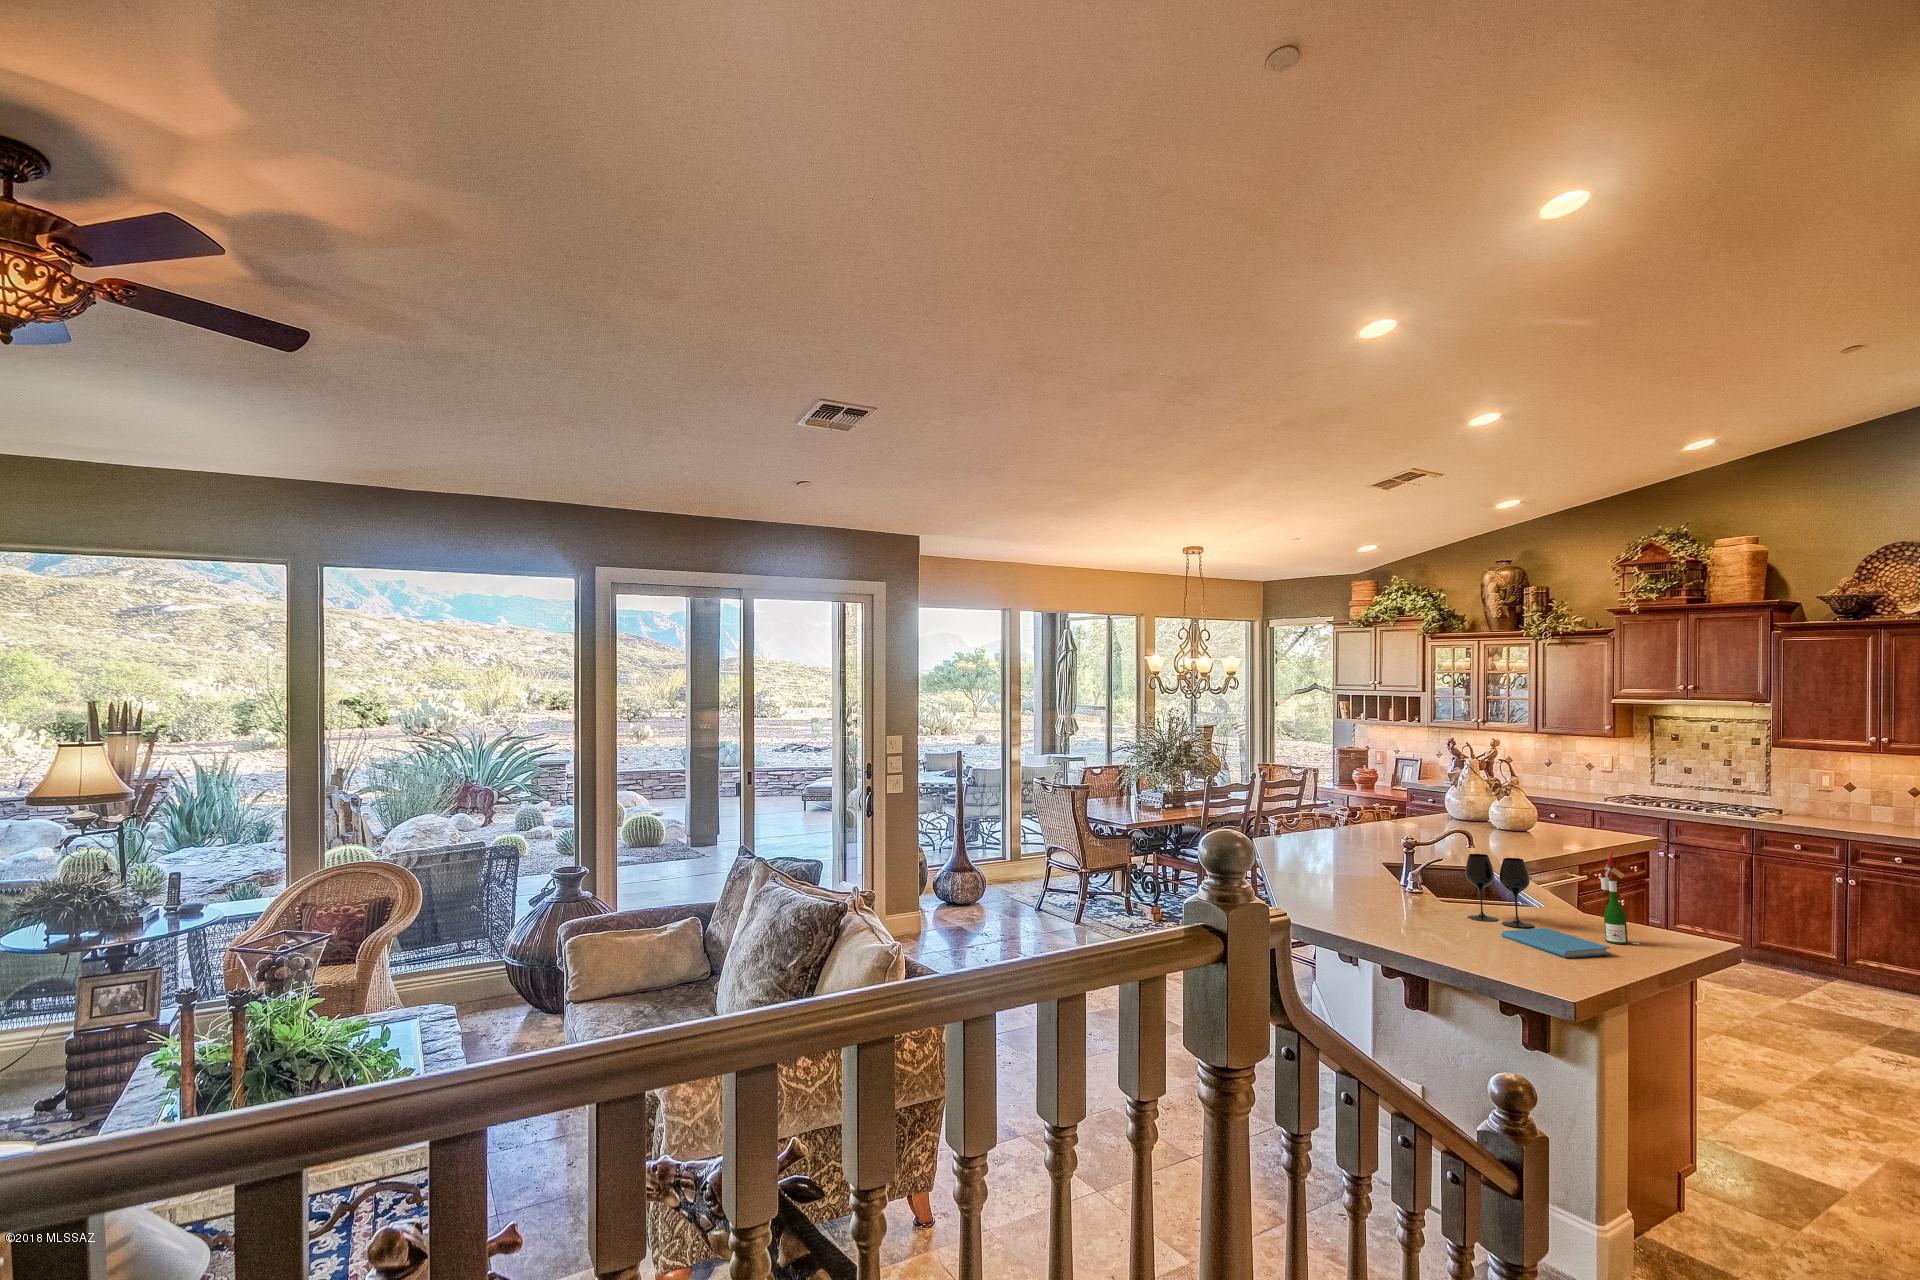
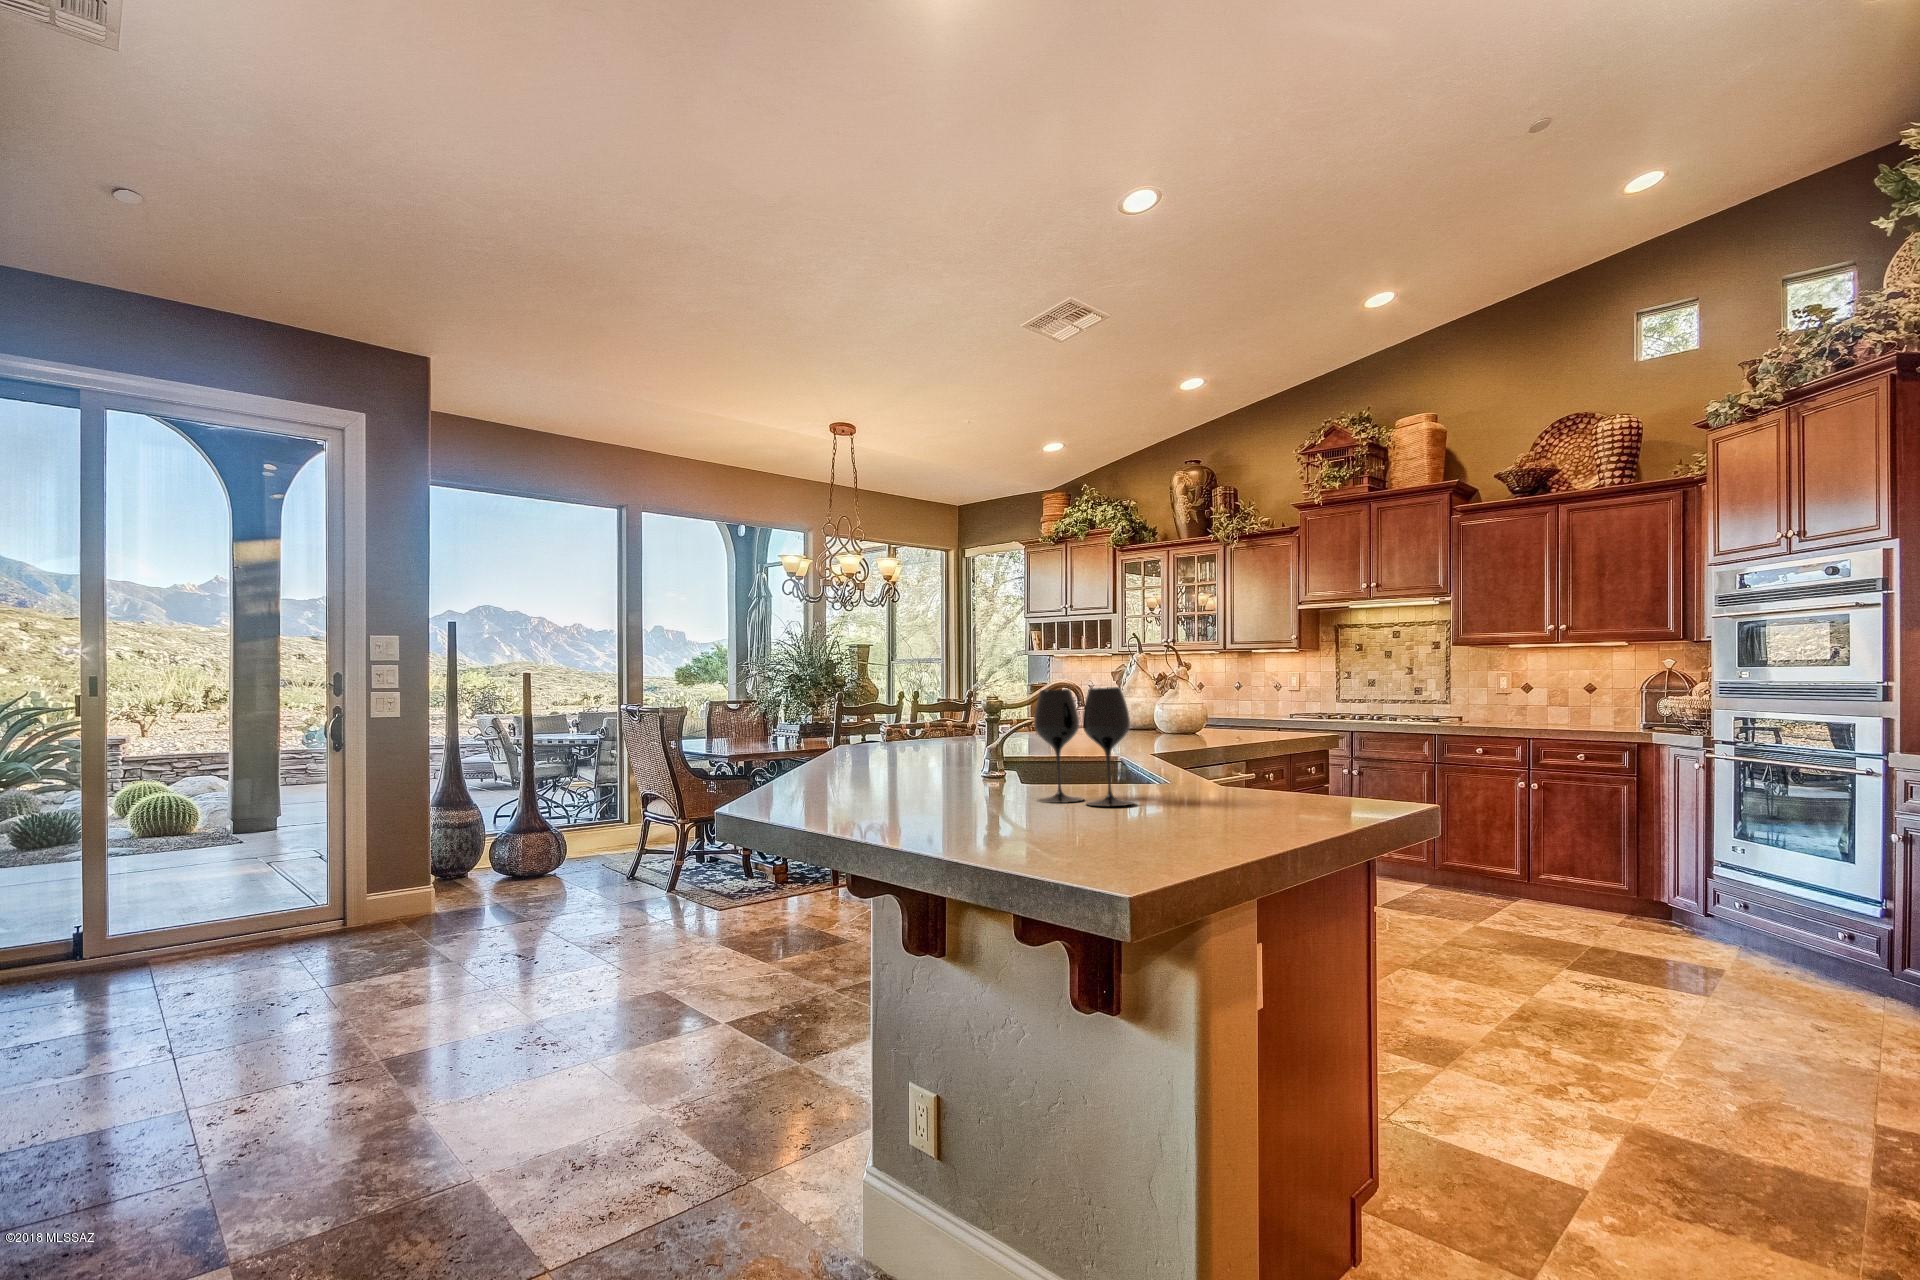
wine bottle: present [1601,847,1639,944] -> none [1238,640,1300,818]
book: present [1501,928,1611,958] -> none [1067,801,1245,841]

